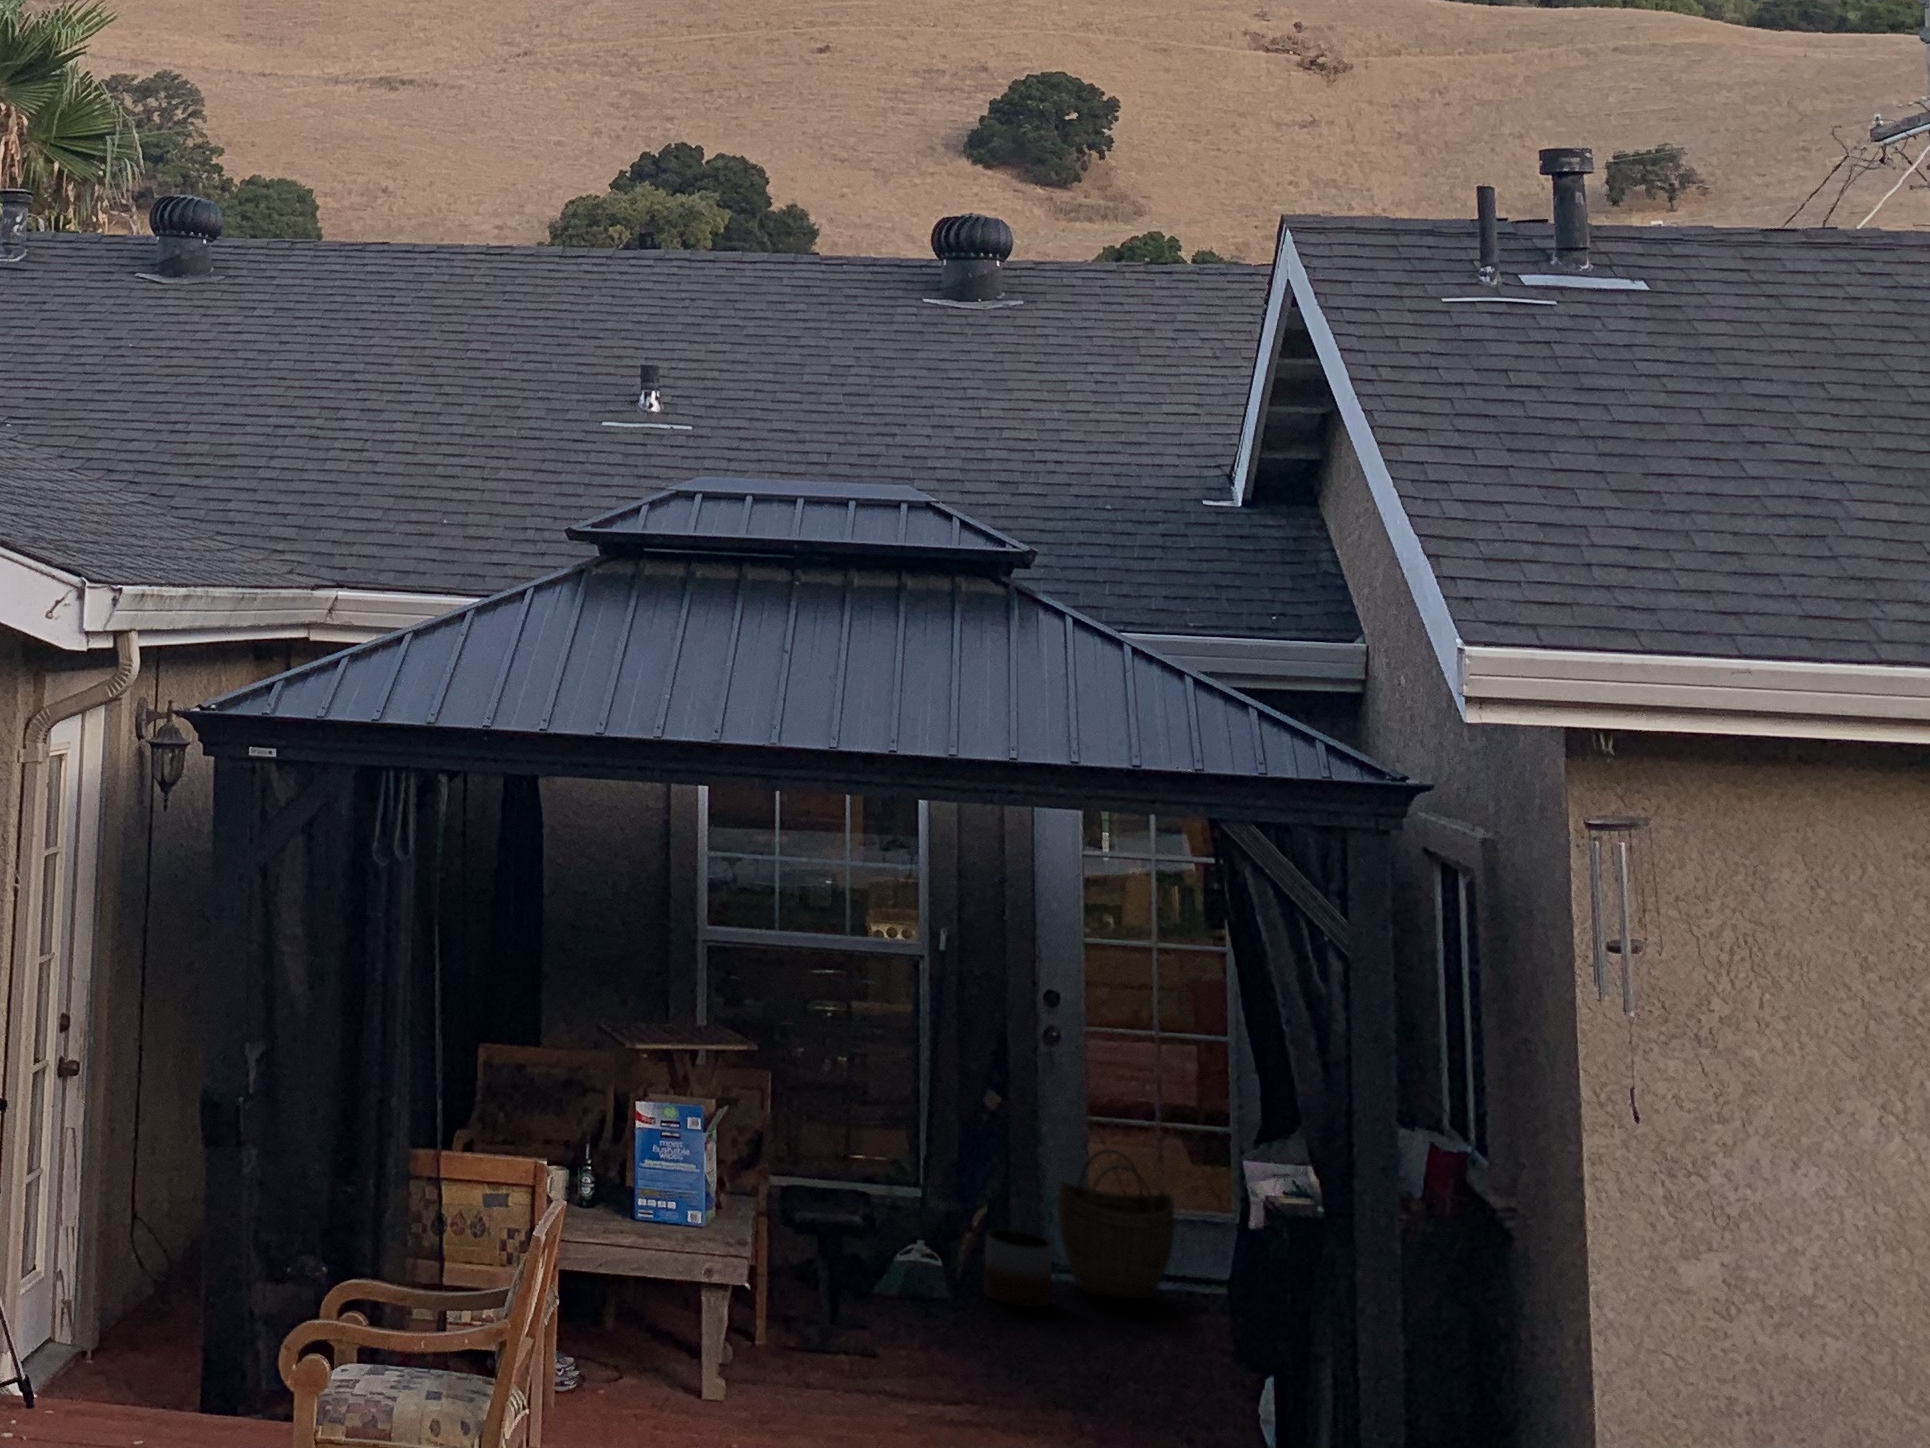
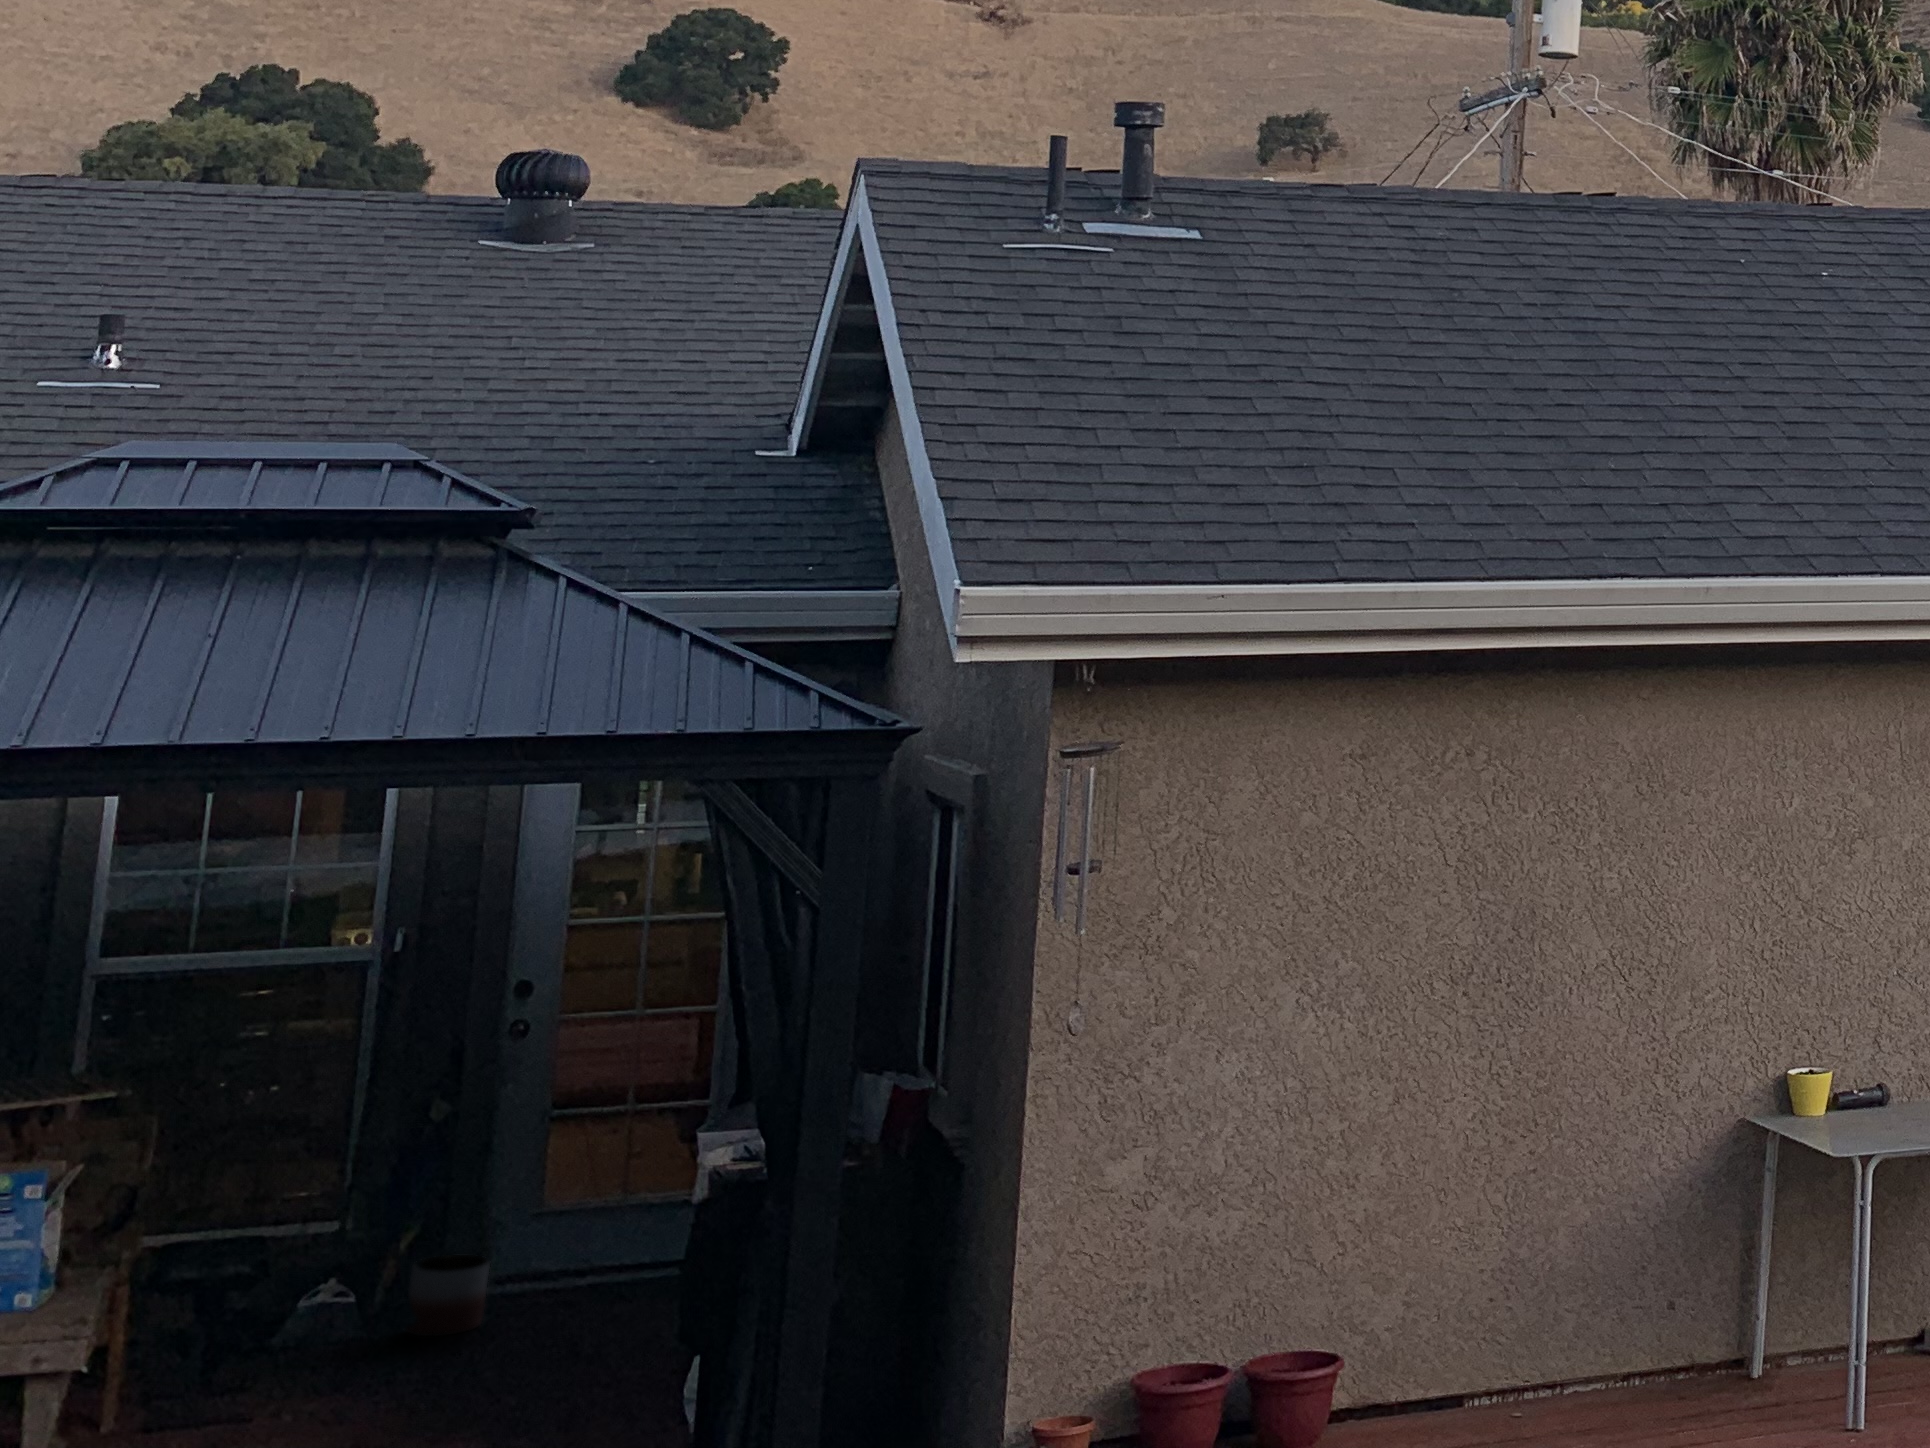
woven basket: present [1057,1149,1175,1298] -> none [502,1148,637,1307]

